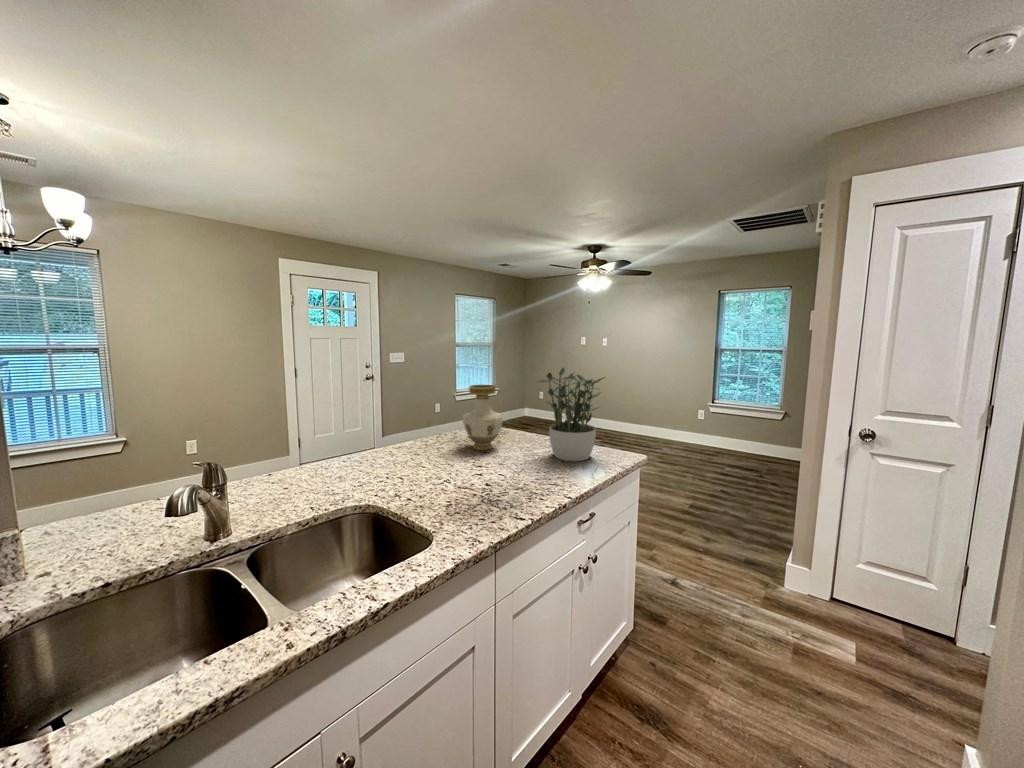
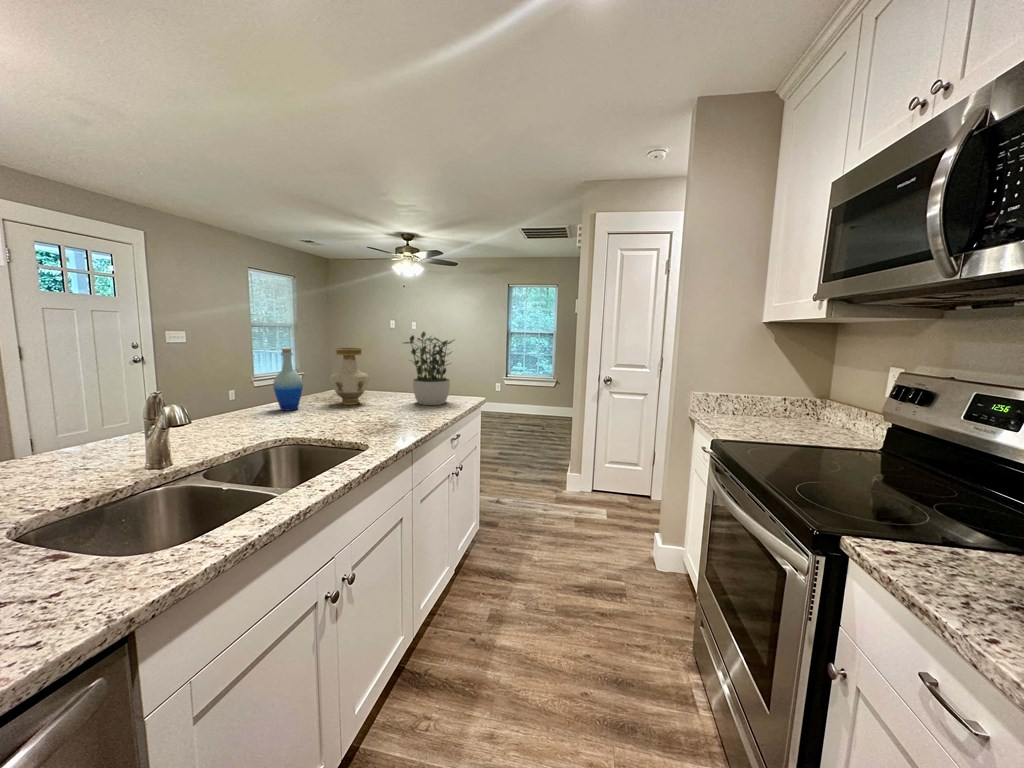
bottle: none [404,387,433,453] -> present [273,349,303,411]

